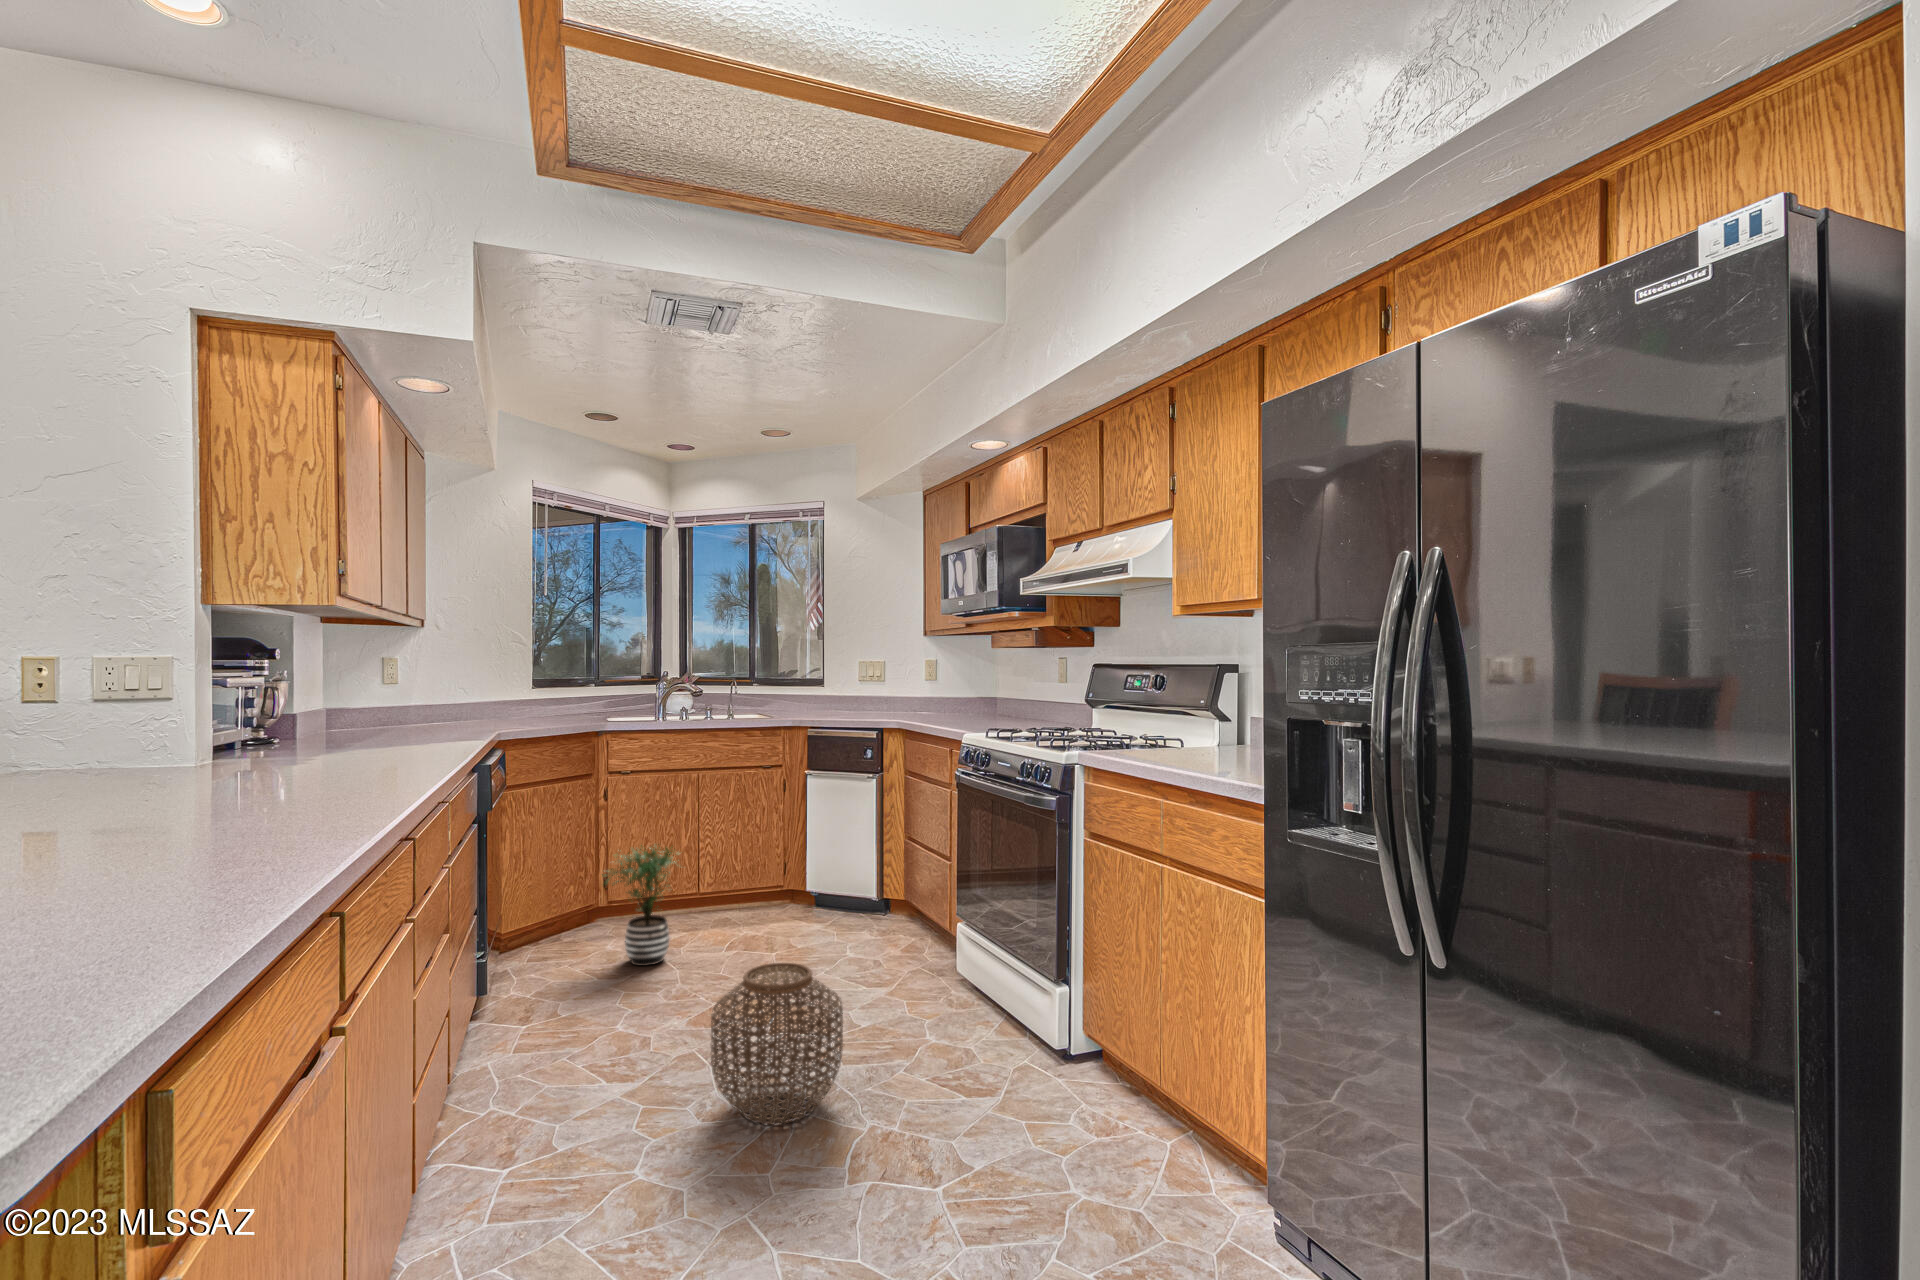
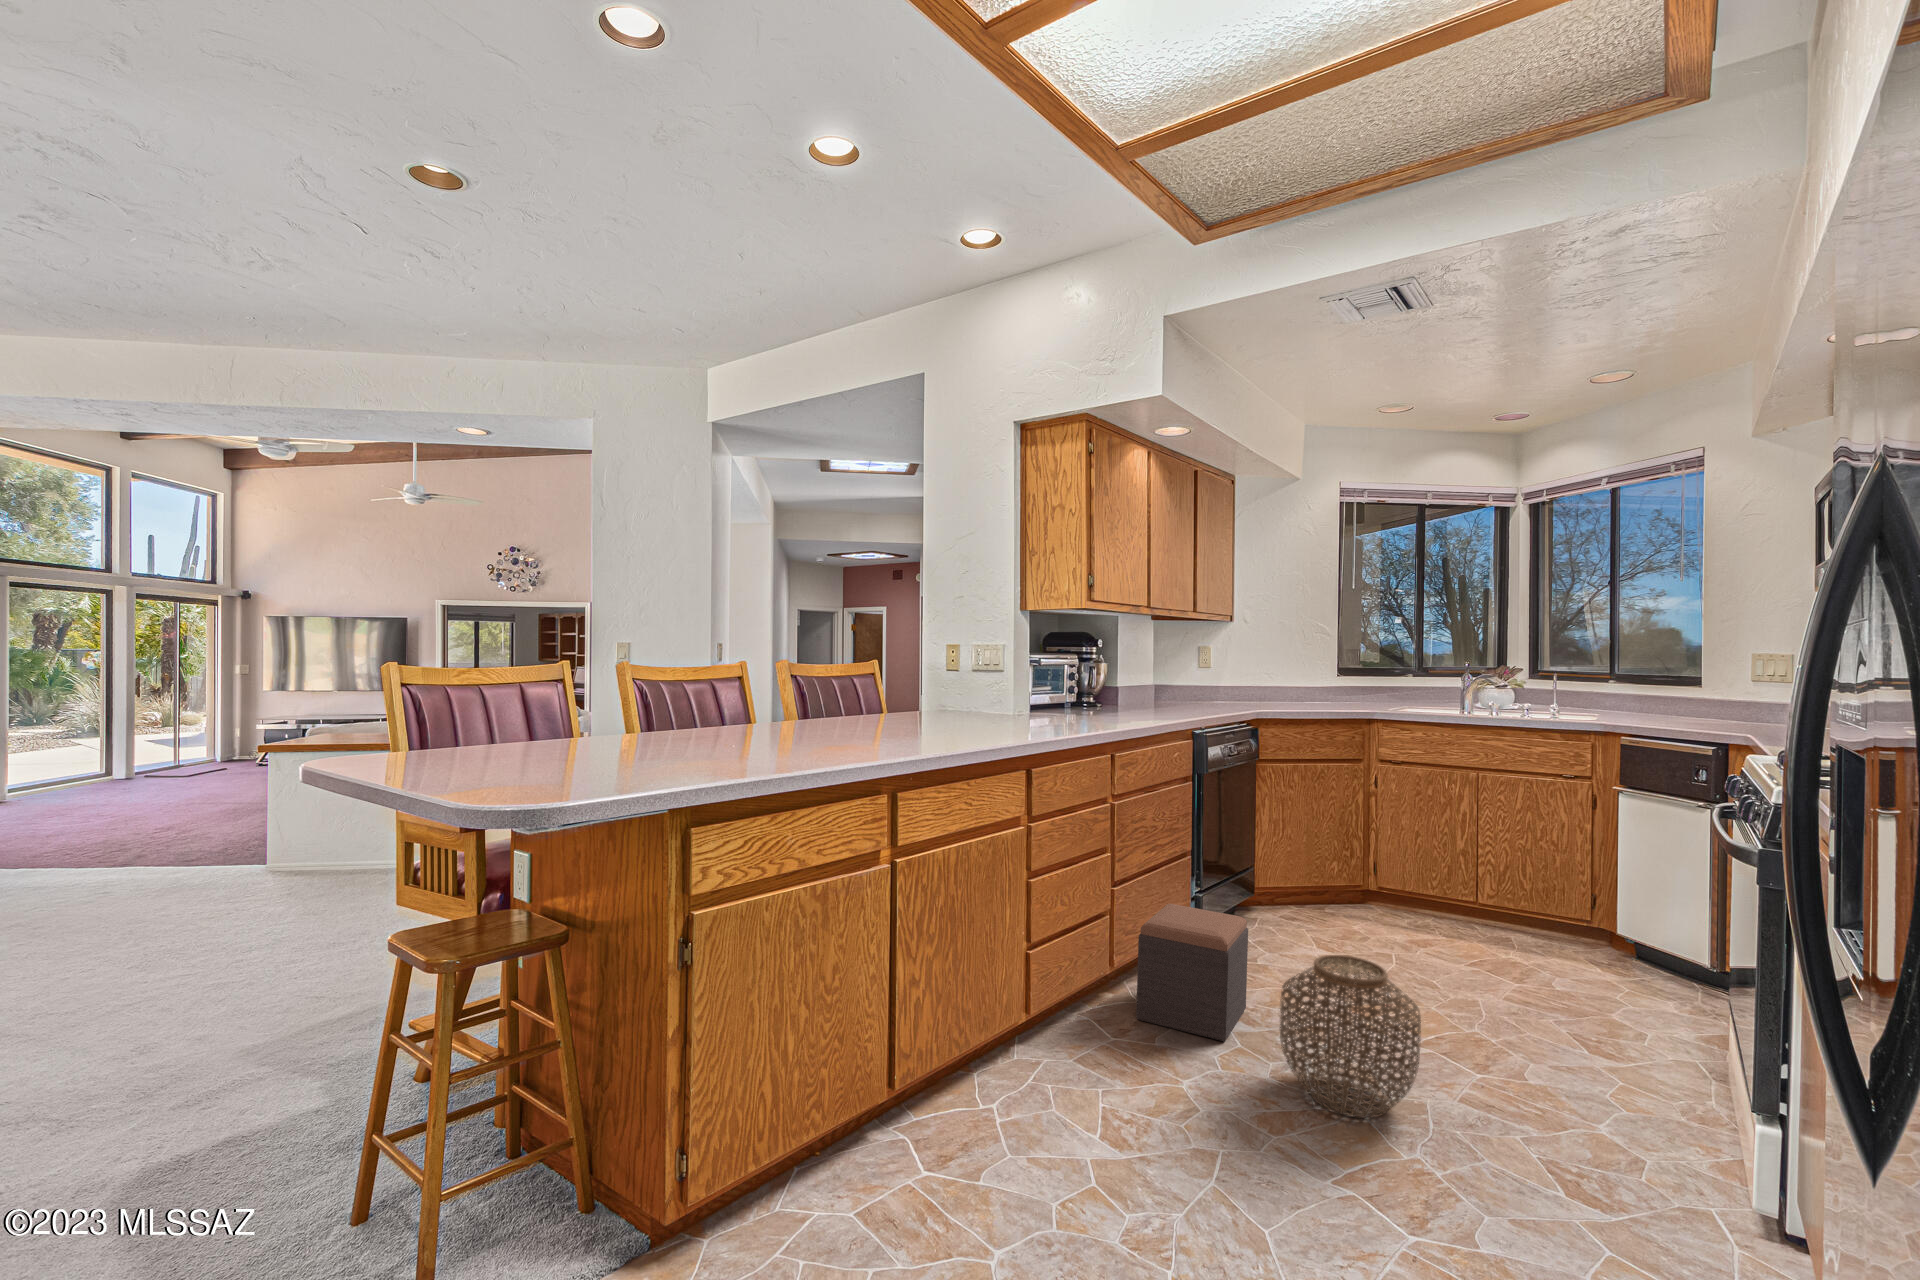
potted plant: present [602,844,676,966] -> none [1332,829,1421,948]
footstool: none [501,969,629,1142] -> present [1136,904,1248,1041]

